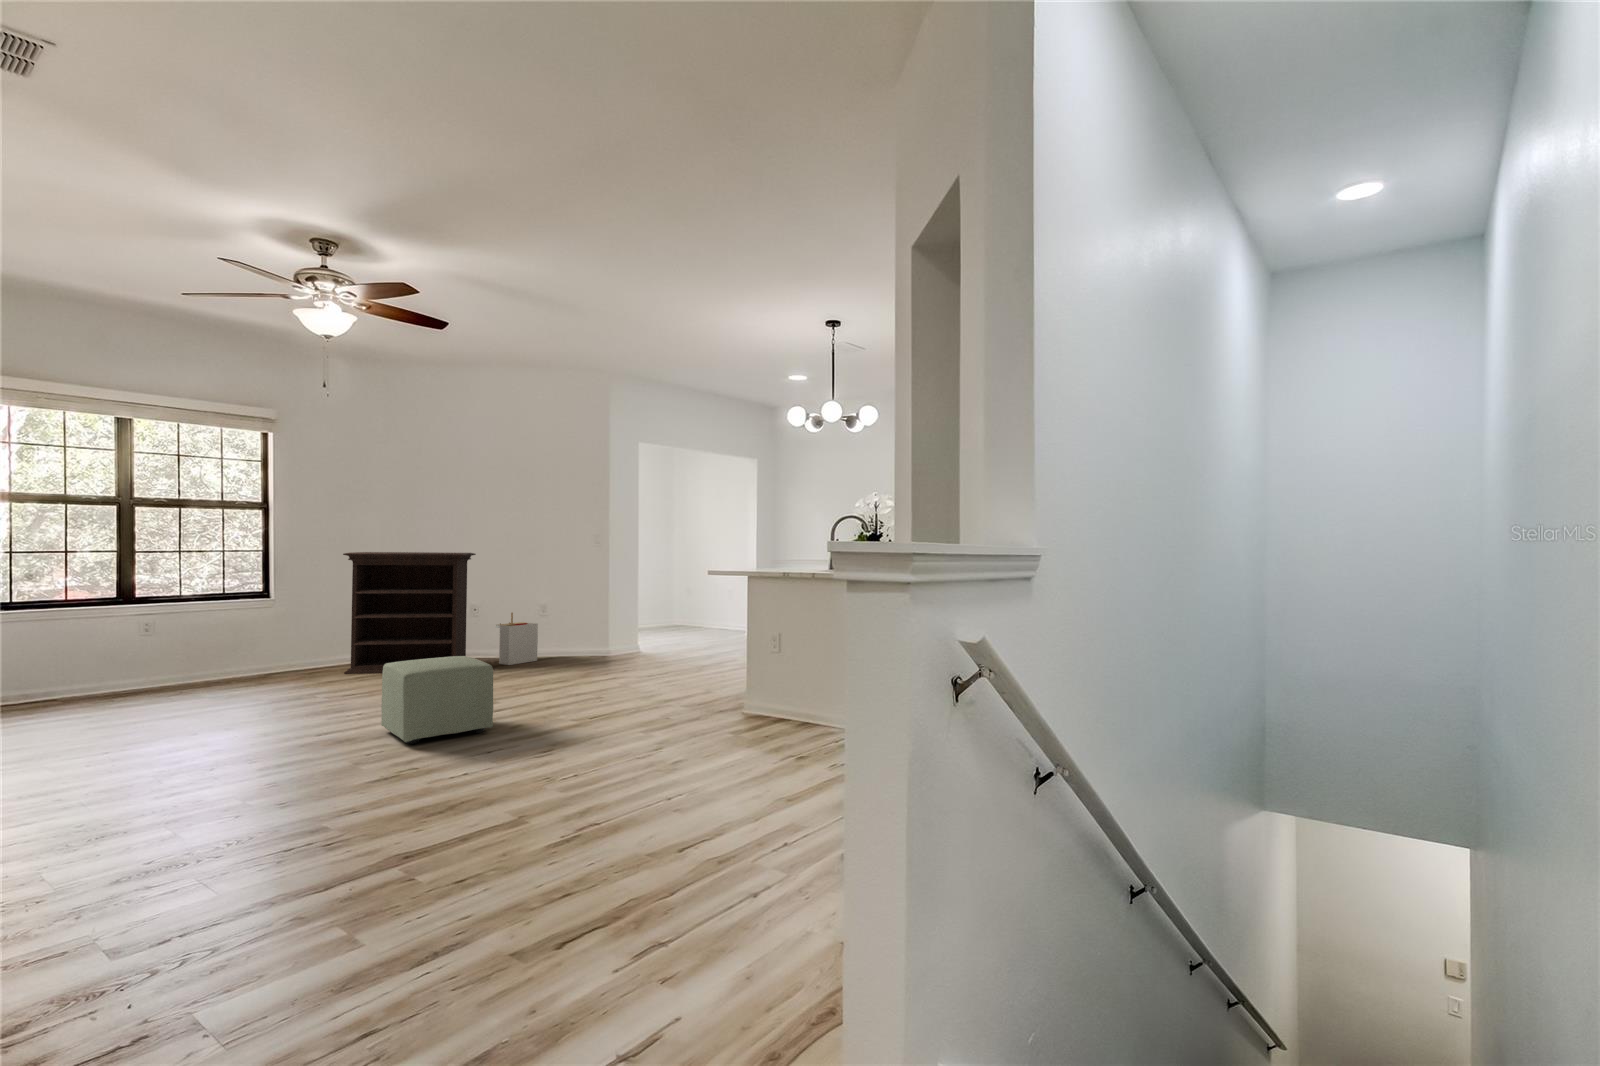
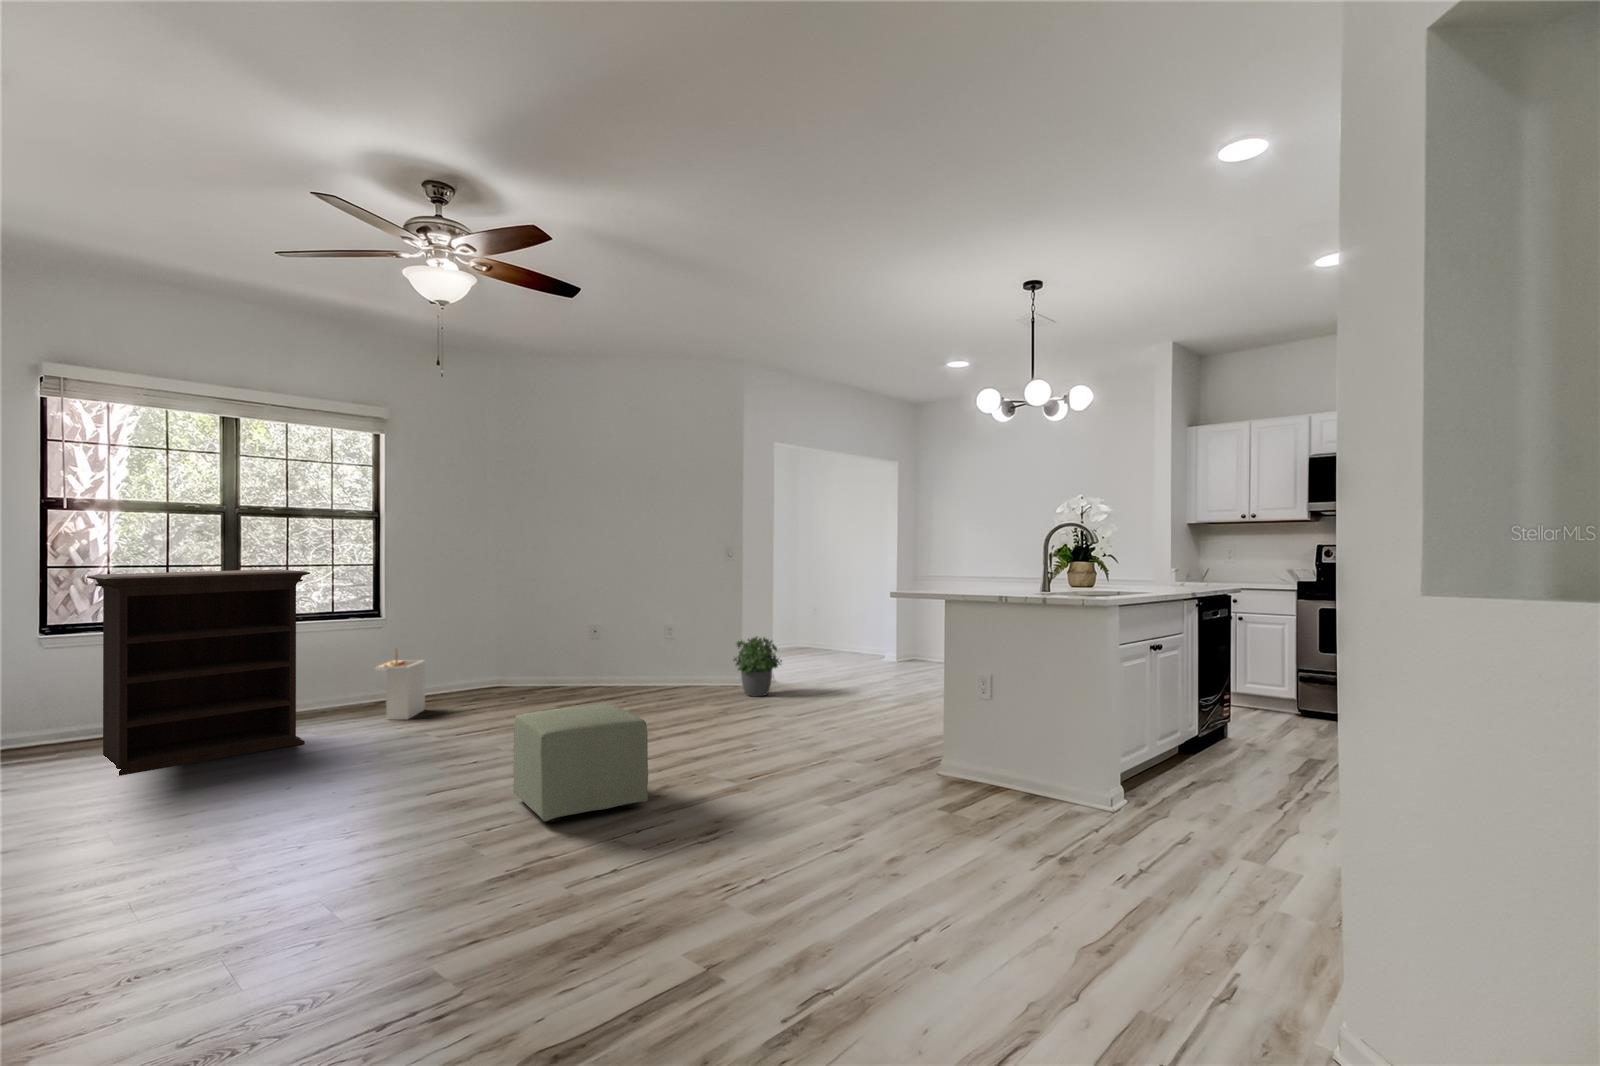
bookshelf: present [343,552,476,674] -> present [87,569,310,776]
potted plant: none [581,612,622,660] -> present [733,637,782,696]
storage bin: present [496,613,538,665] -> present [375,648,425,720]

